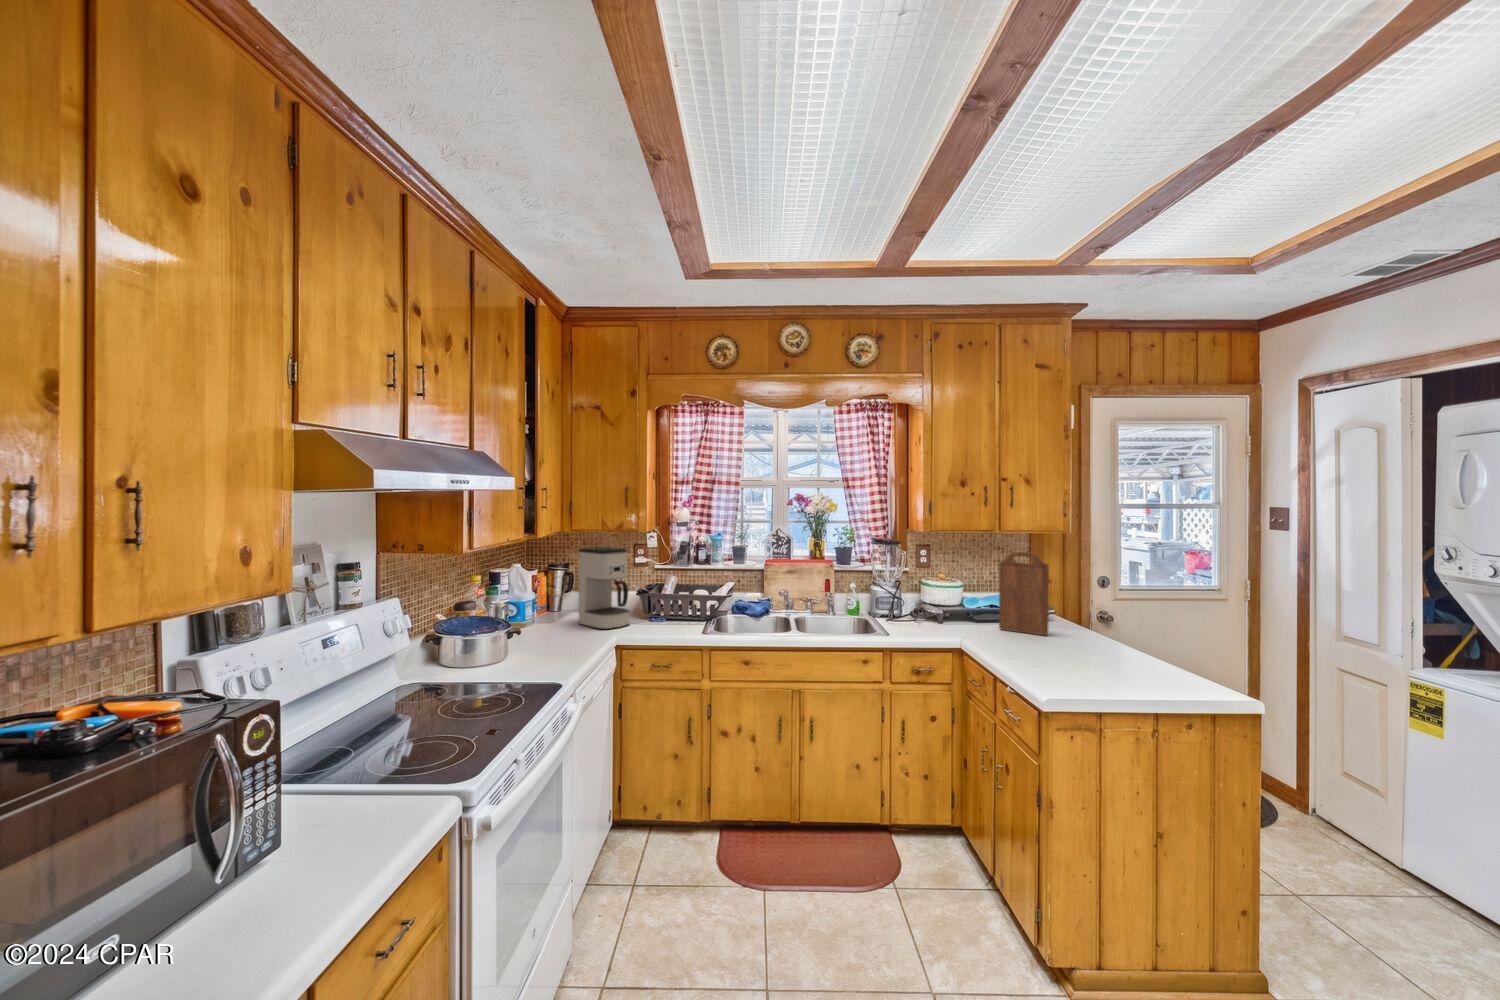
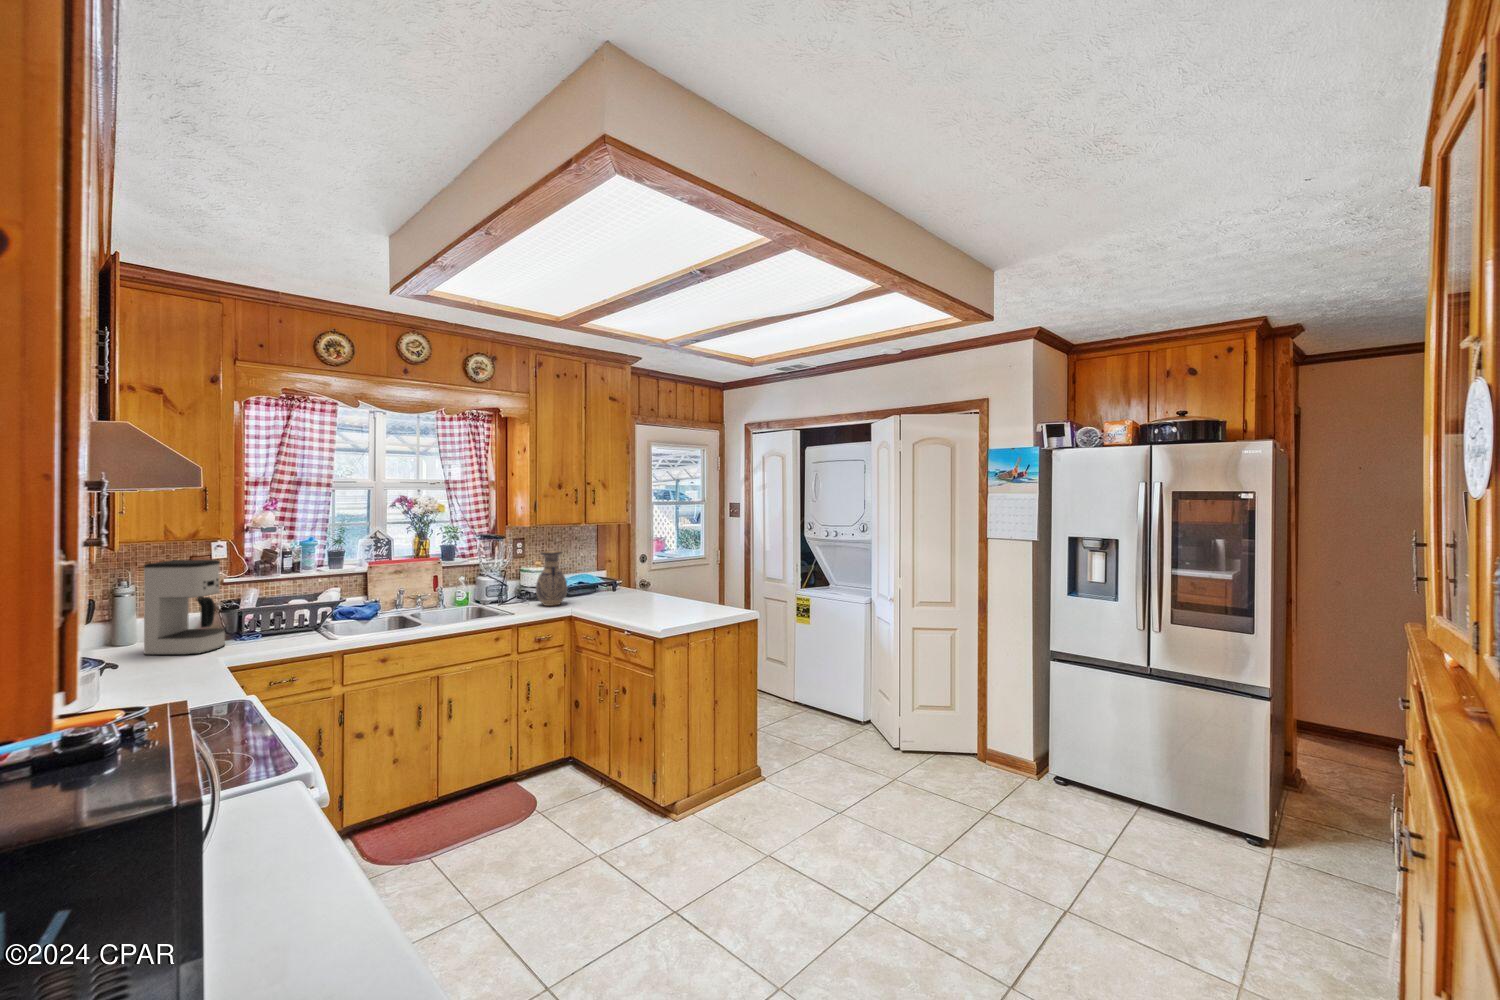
cutting board: present [999,552,1049,636] -> none [593,540,628,599]
vase: none [922,561,961,631] -> present [536,551,567,606]

